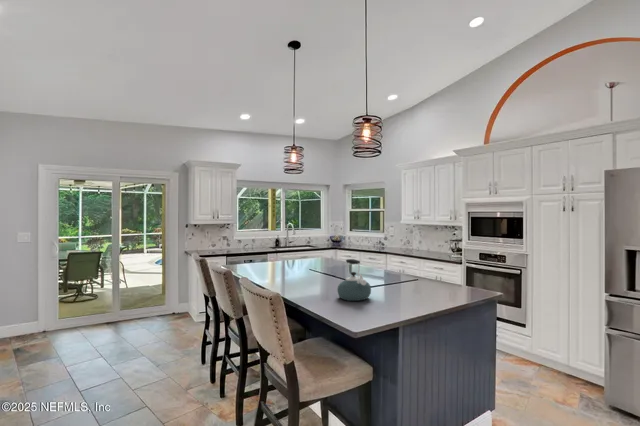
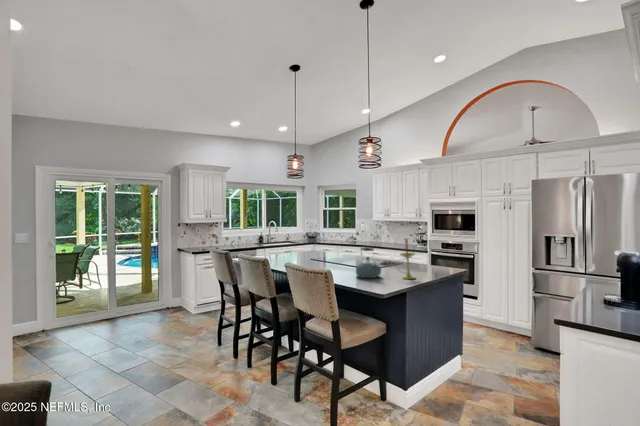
candle: none [389,249,417,306] -> present [400,240,415,279]

